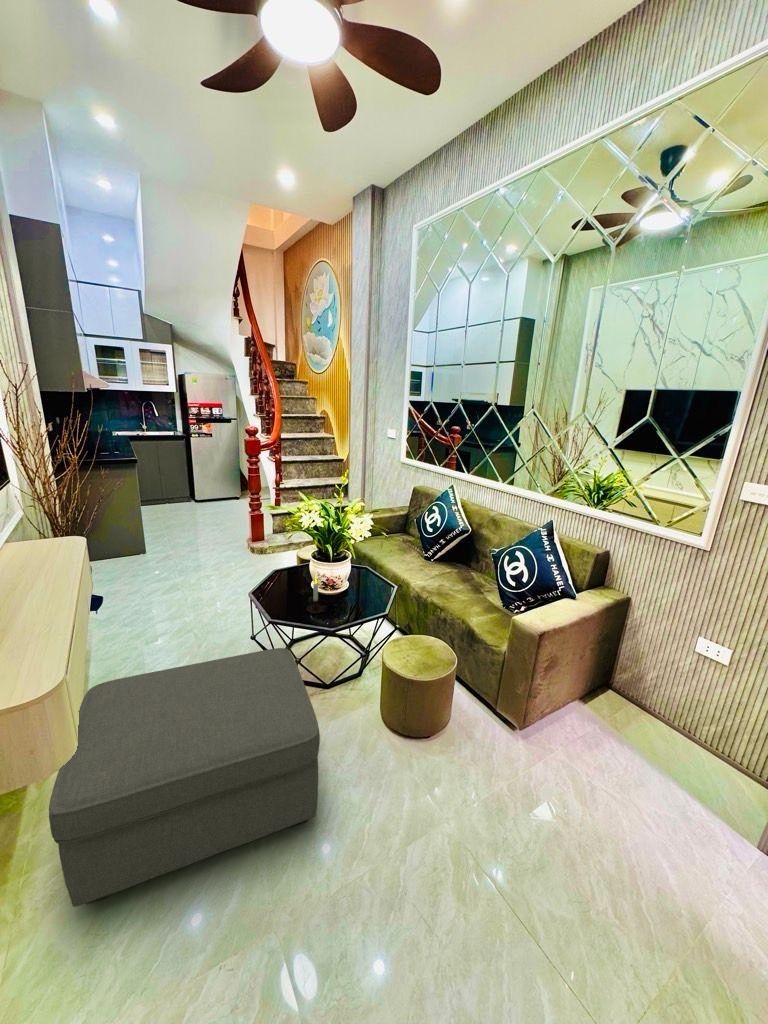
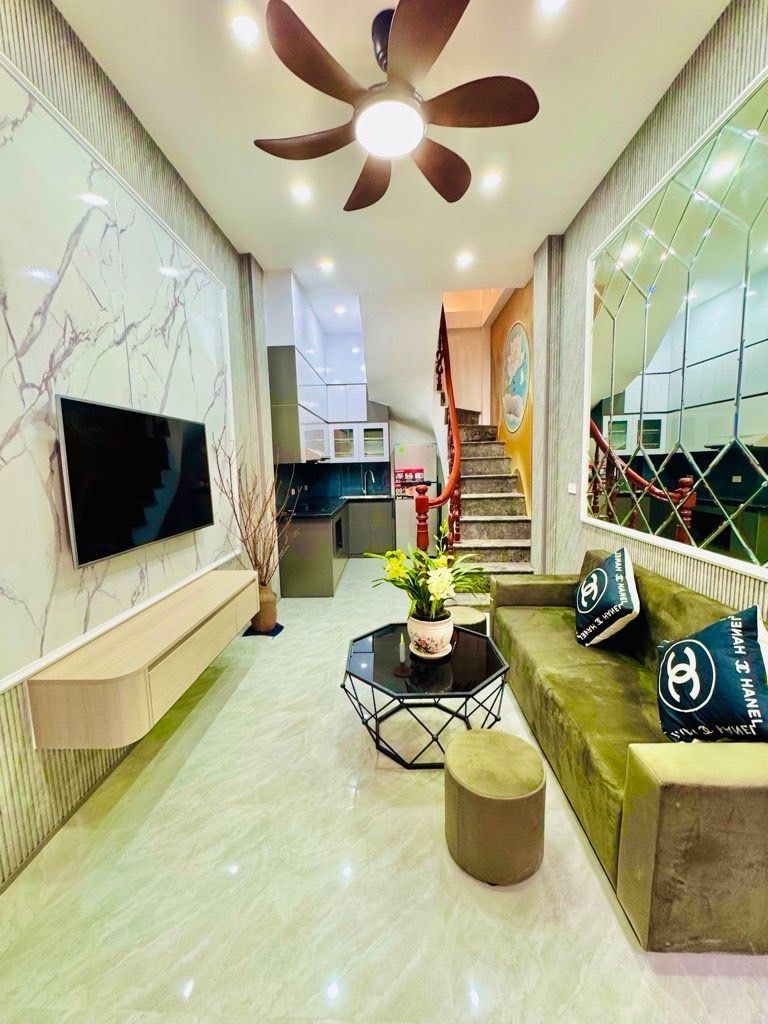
ottoman: present [49,648,320,907] -> none [86,692,347,917]

